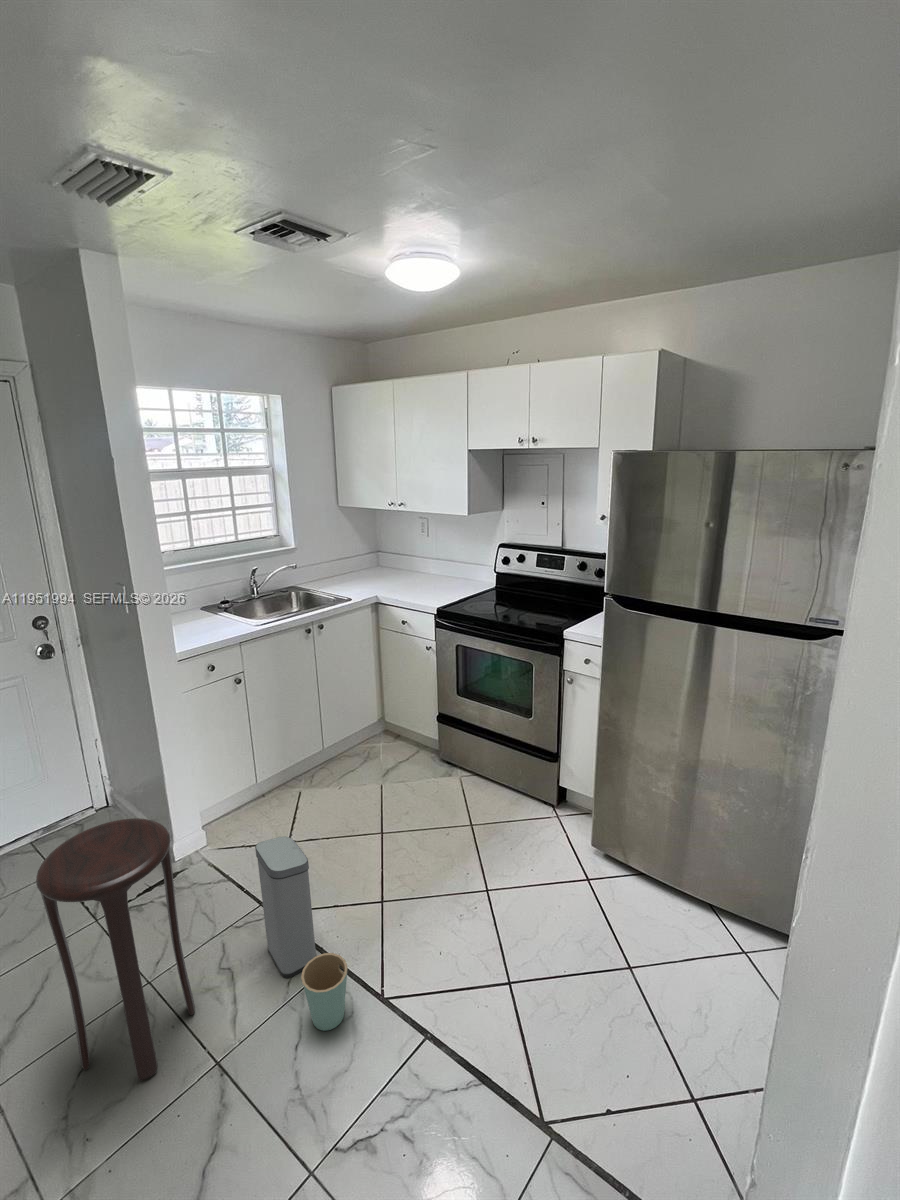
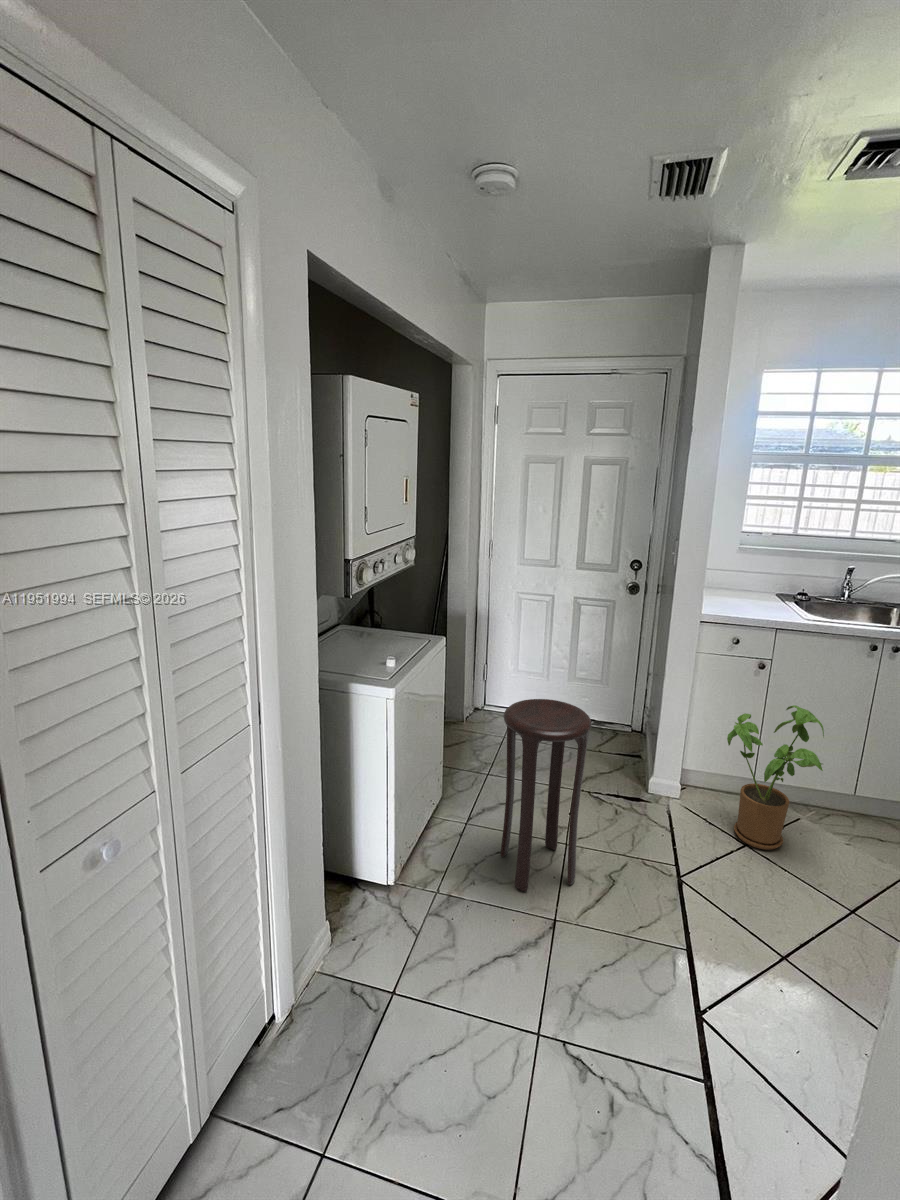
house plant: none [240,701,330,839] -> present [727,705,824,850]
trash can: present [255,837,348,1031] -> none [628,795,700,991]

